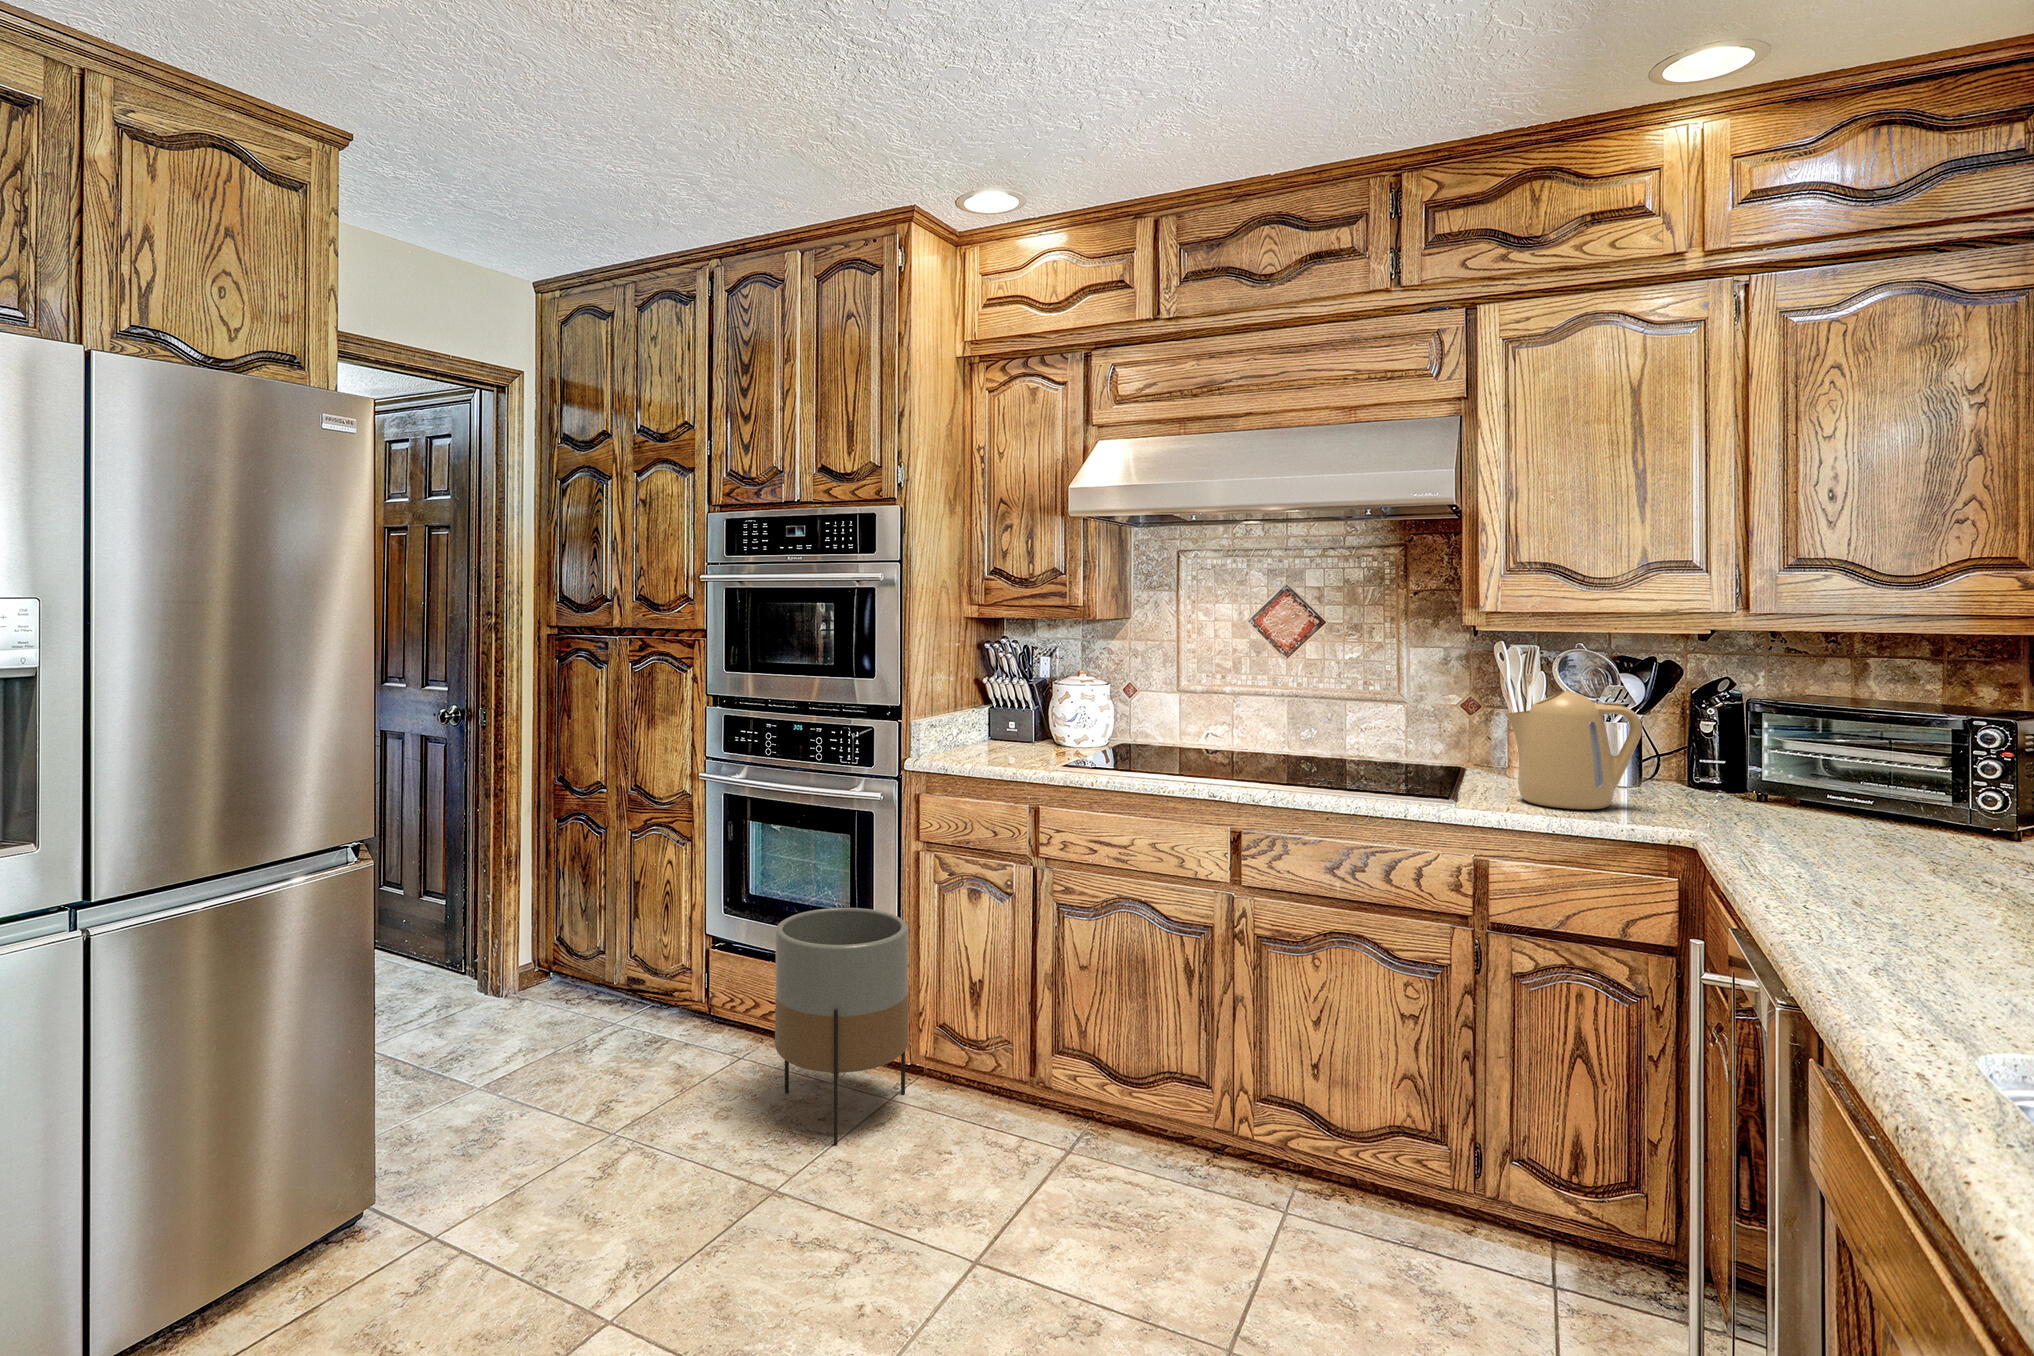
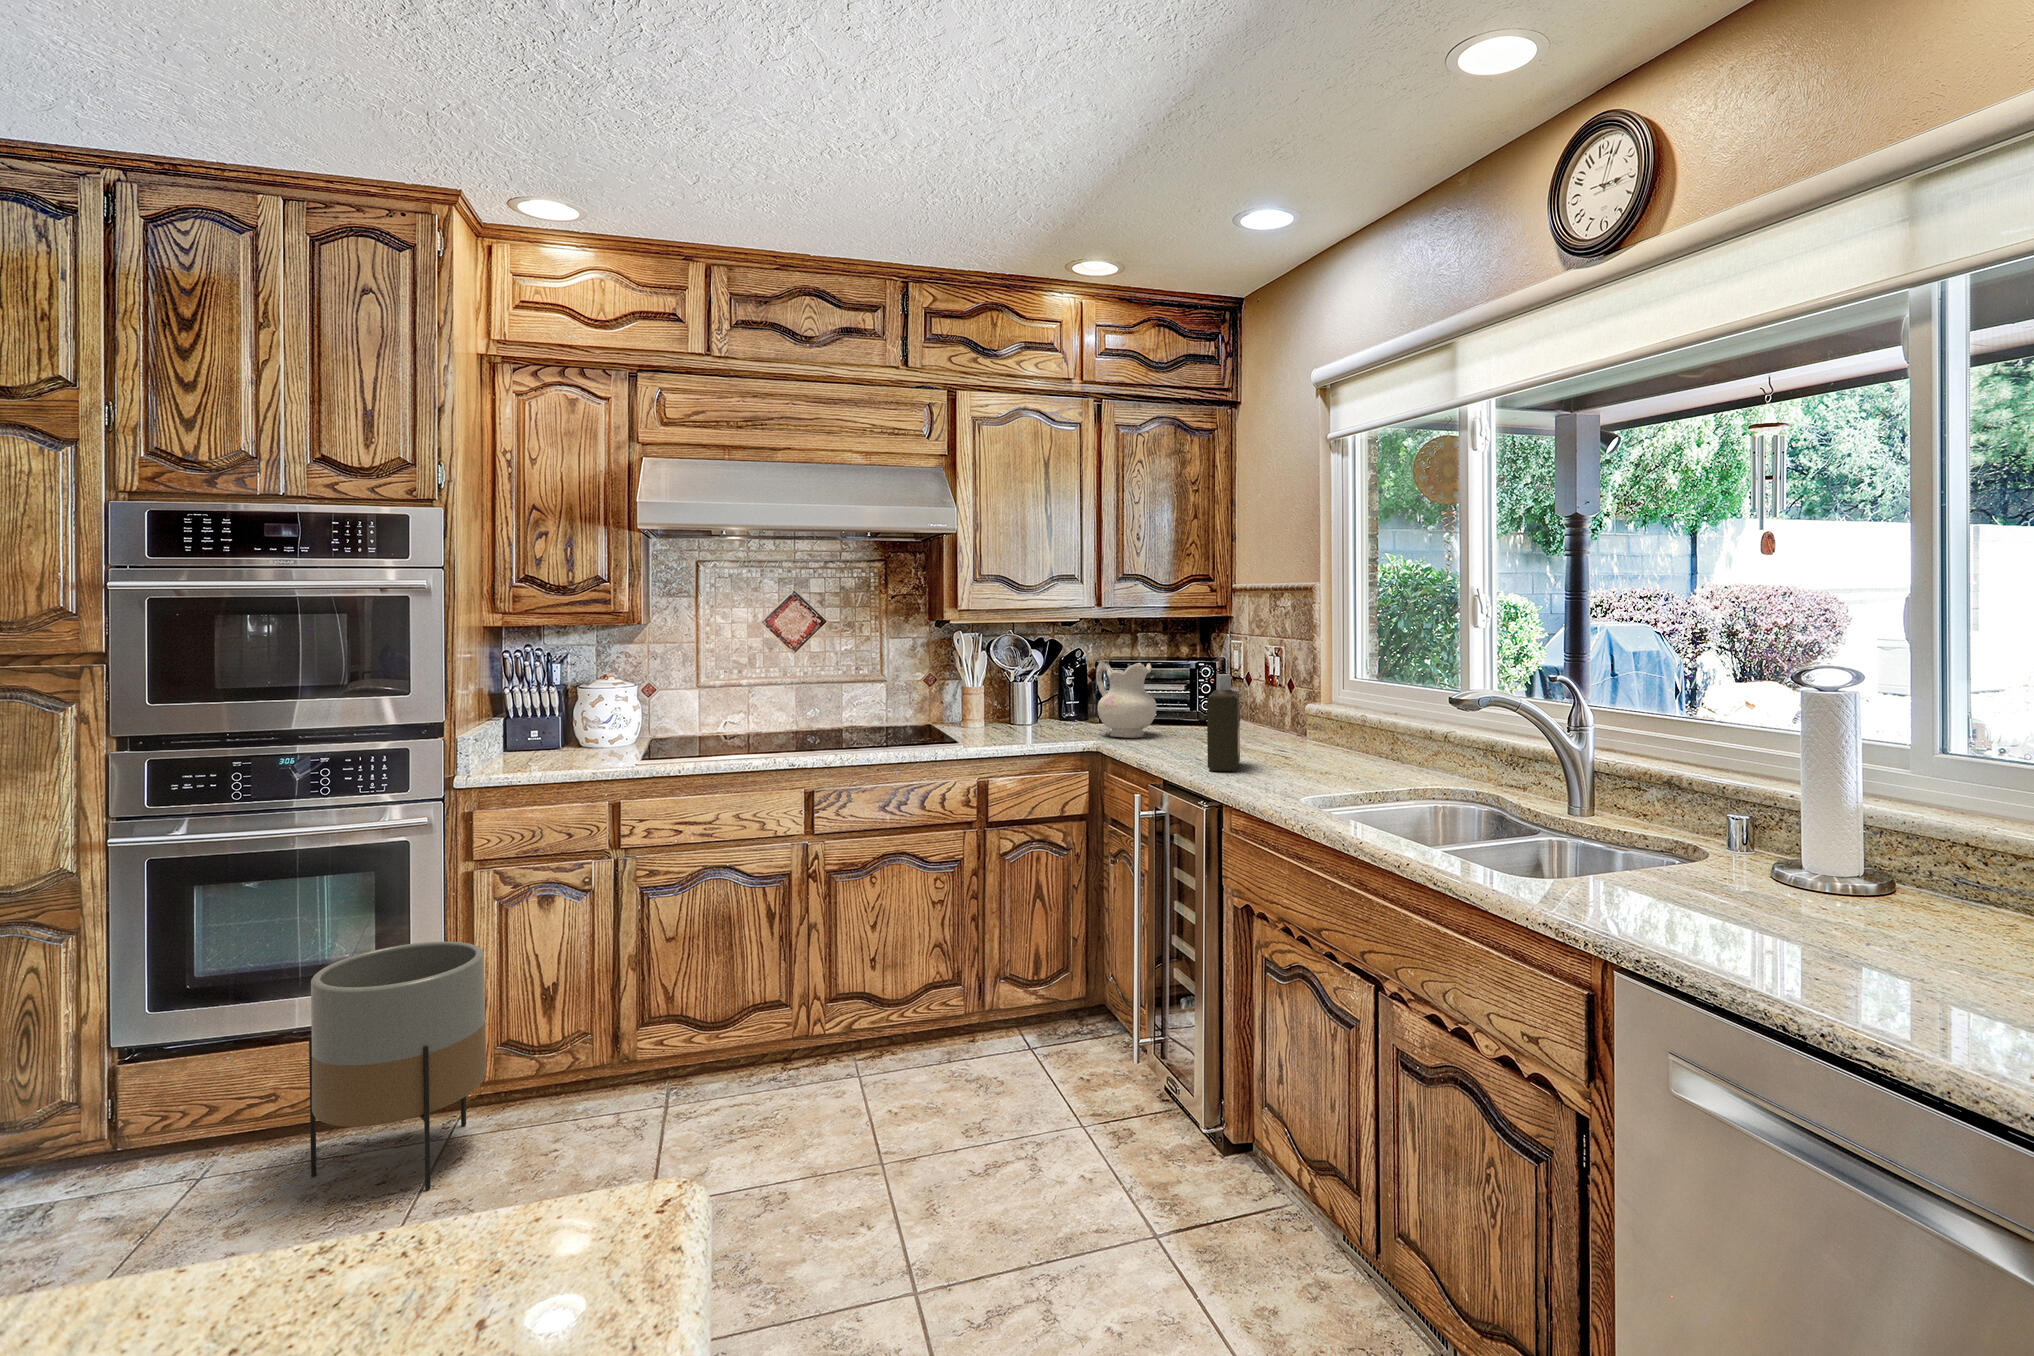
kettle: present [1505,691,1642,809] -> none [984,663,1059,741]
ceramic pitcher: none [1716,694,1845,833] -> present [1096,659,1156,738]
bottle: none [1858,738,1970,937] -> present [1207,674,1240,771]

